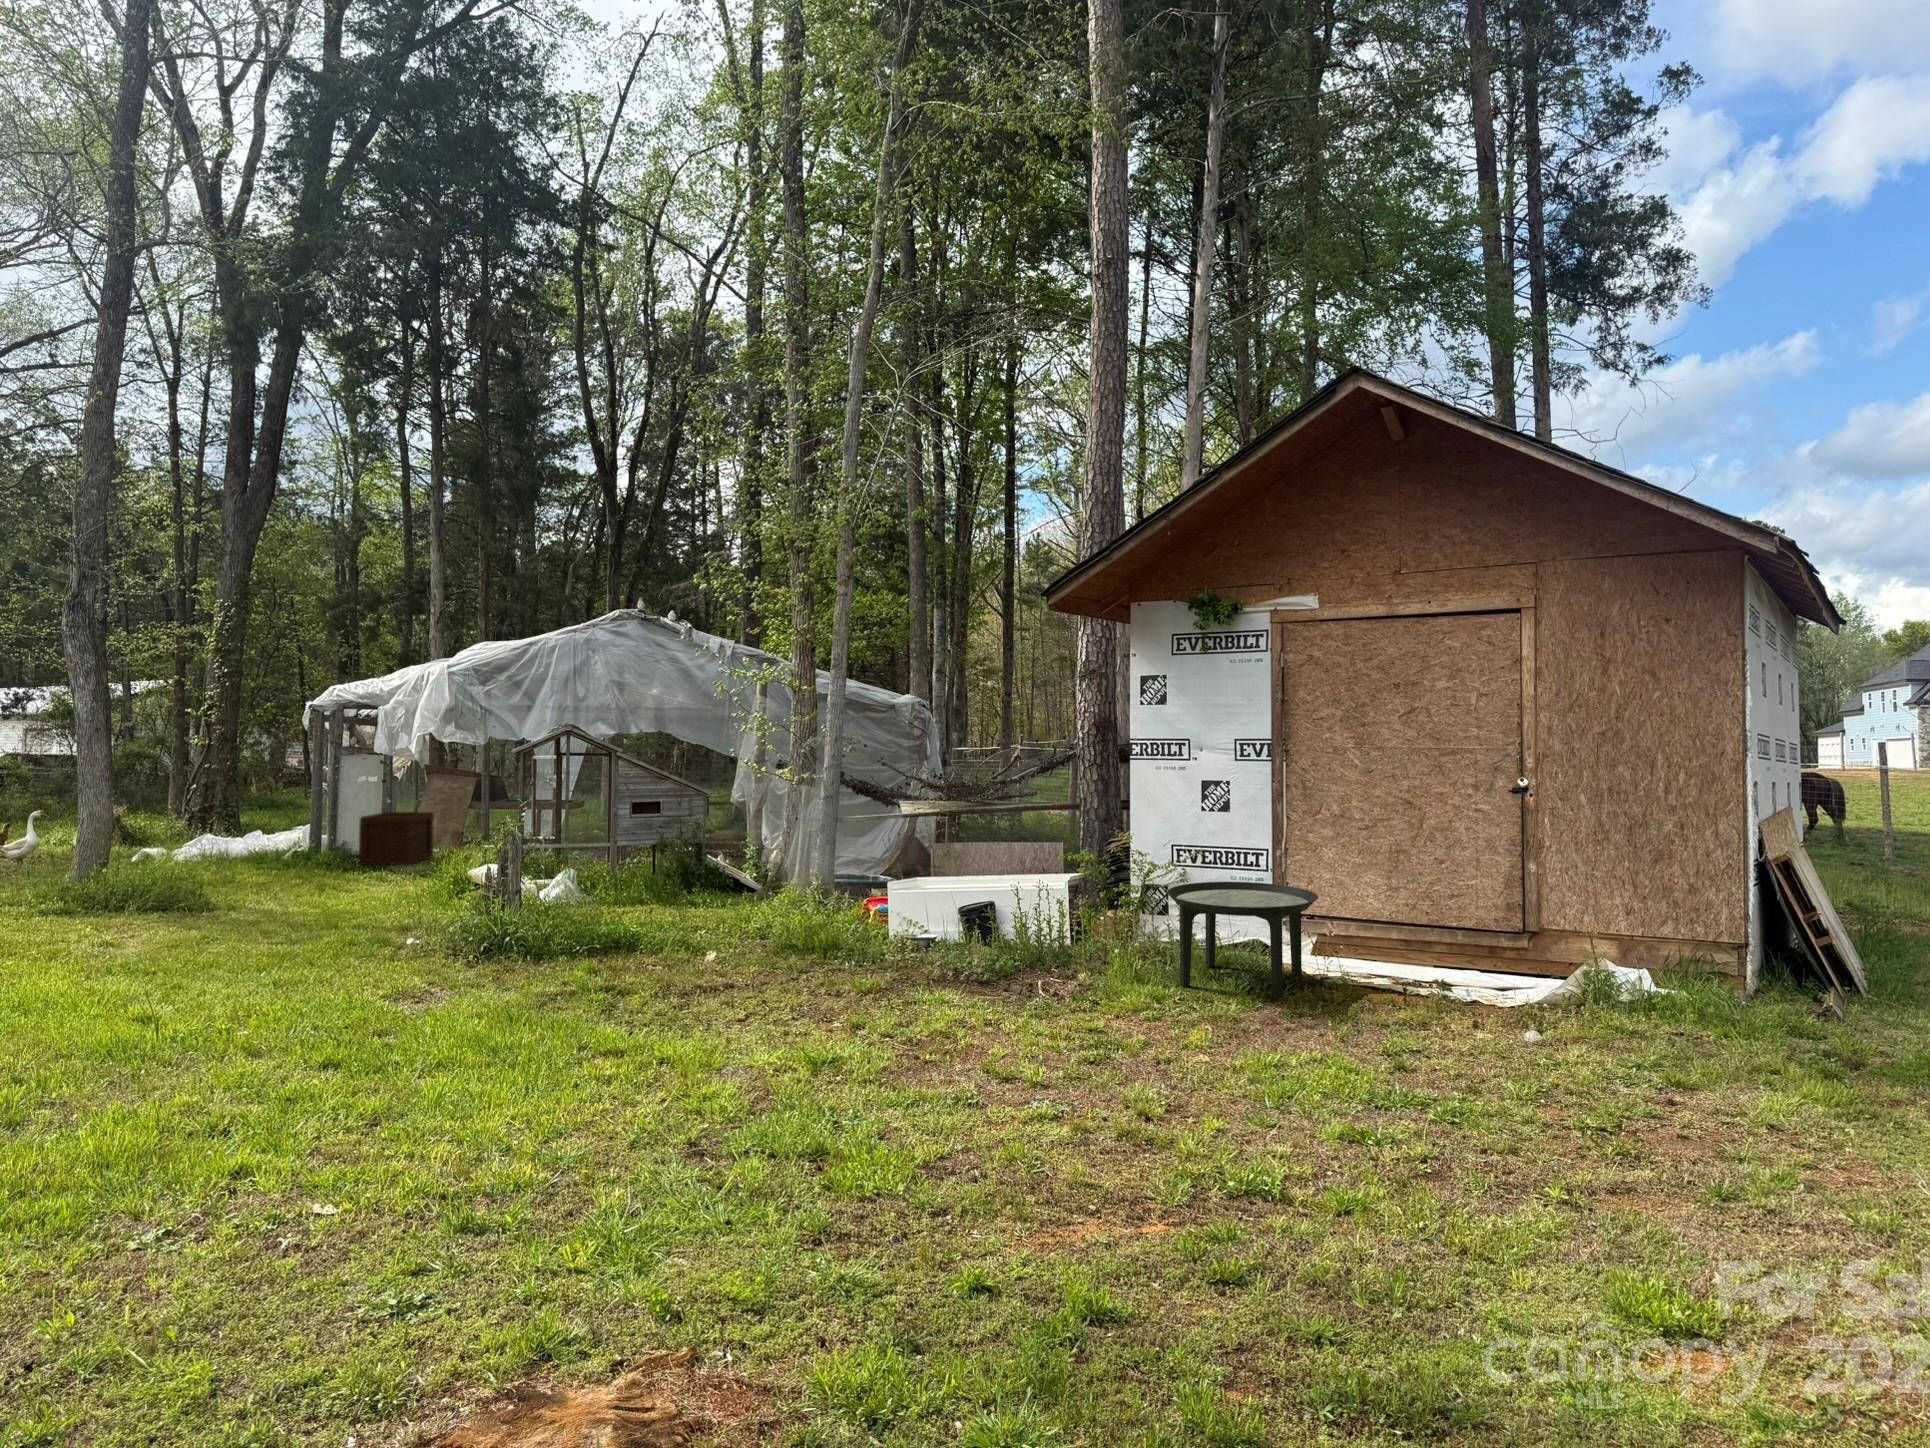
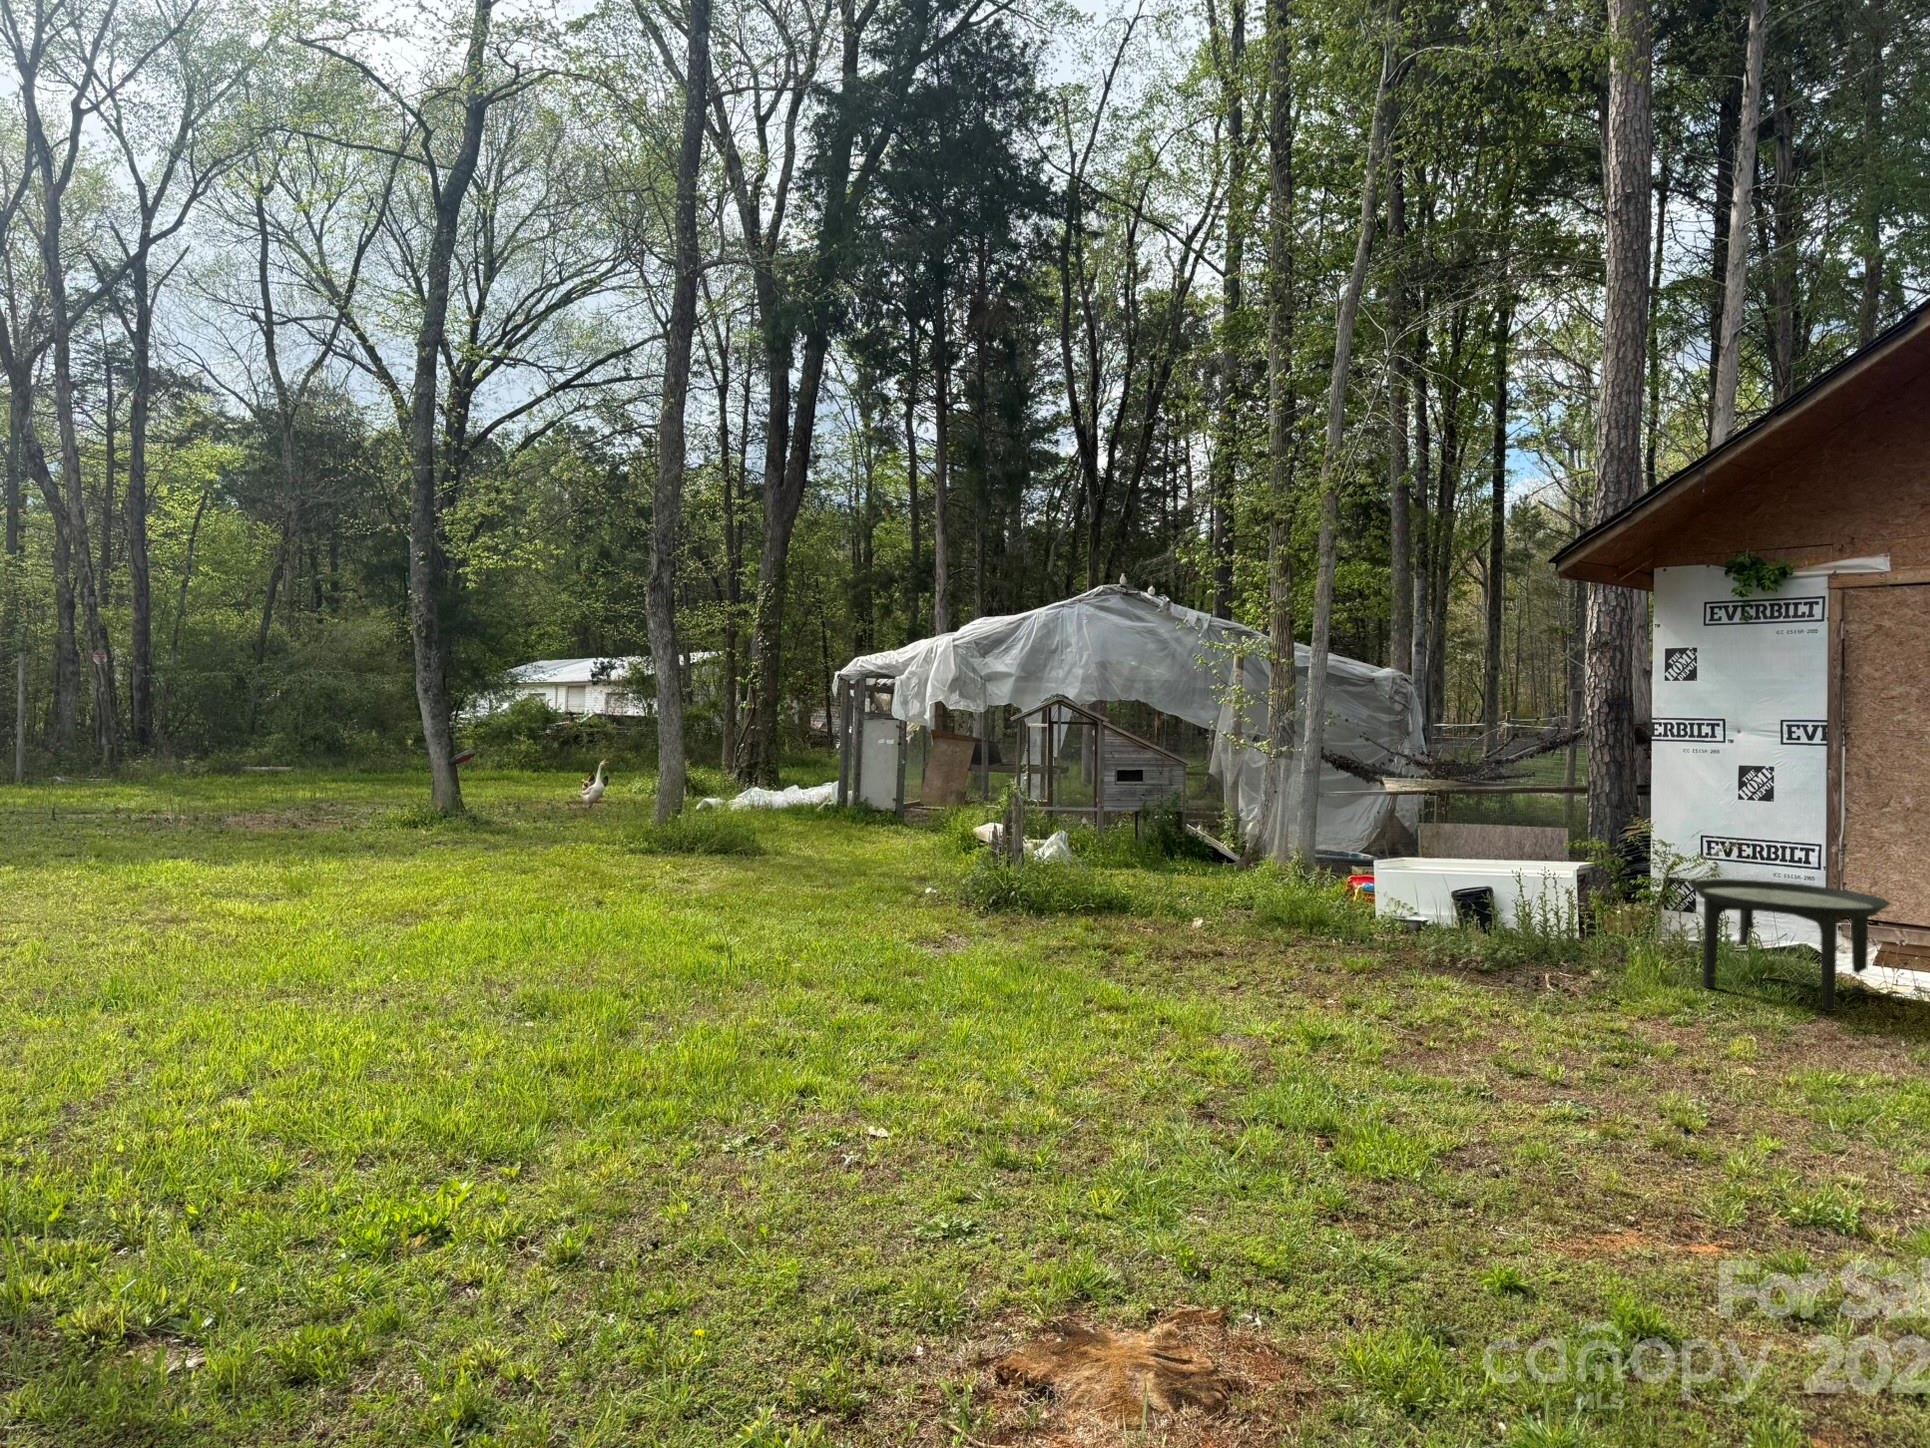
wooden crate: present [359,812,434,865] -> none [883,770,941,817]

